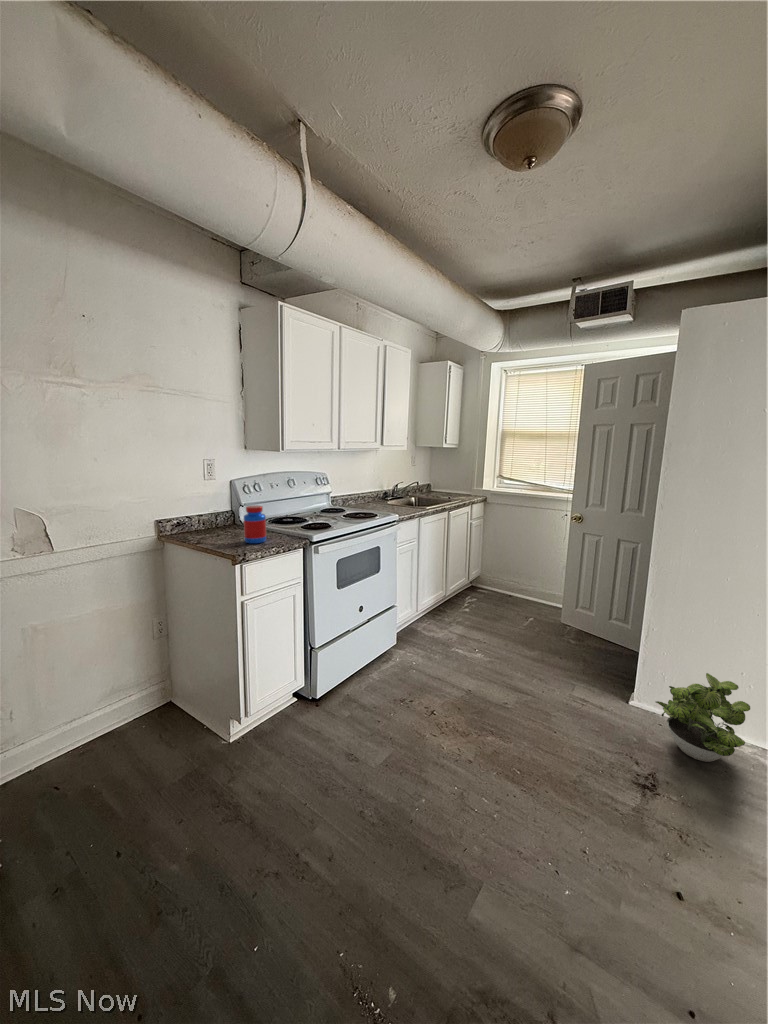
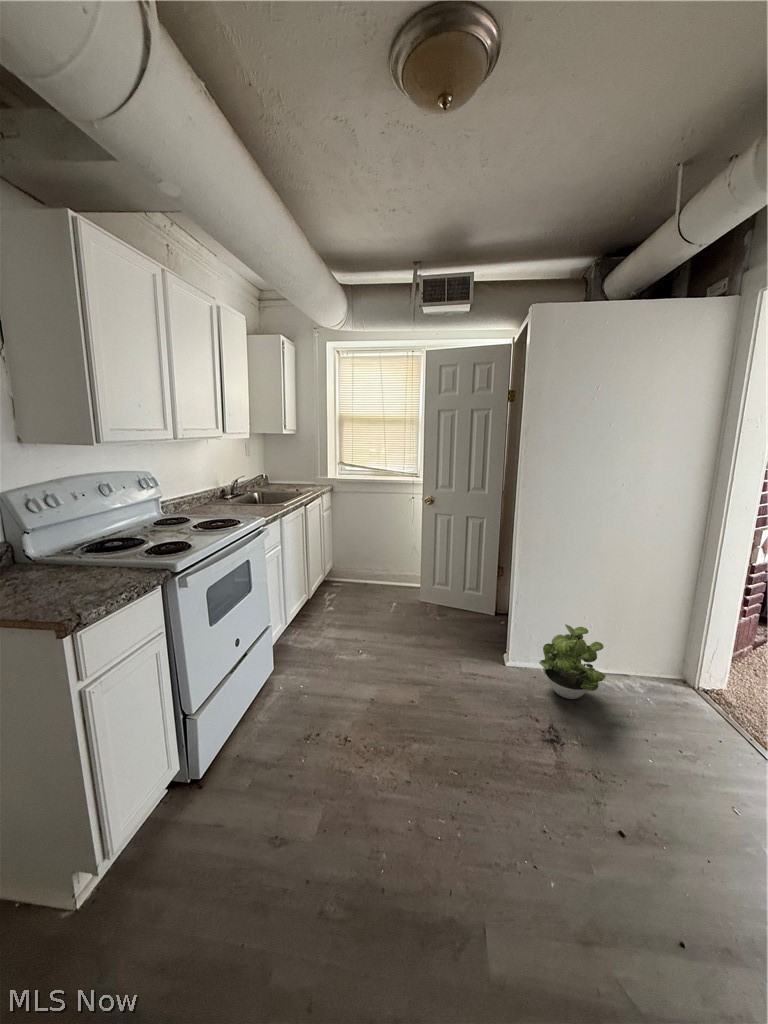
jar: present [244,505,266,544] -> none [53,532,100,594]

